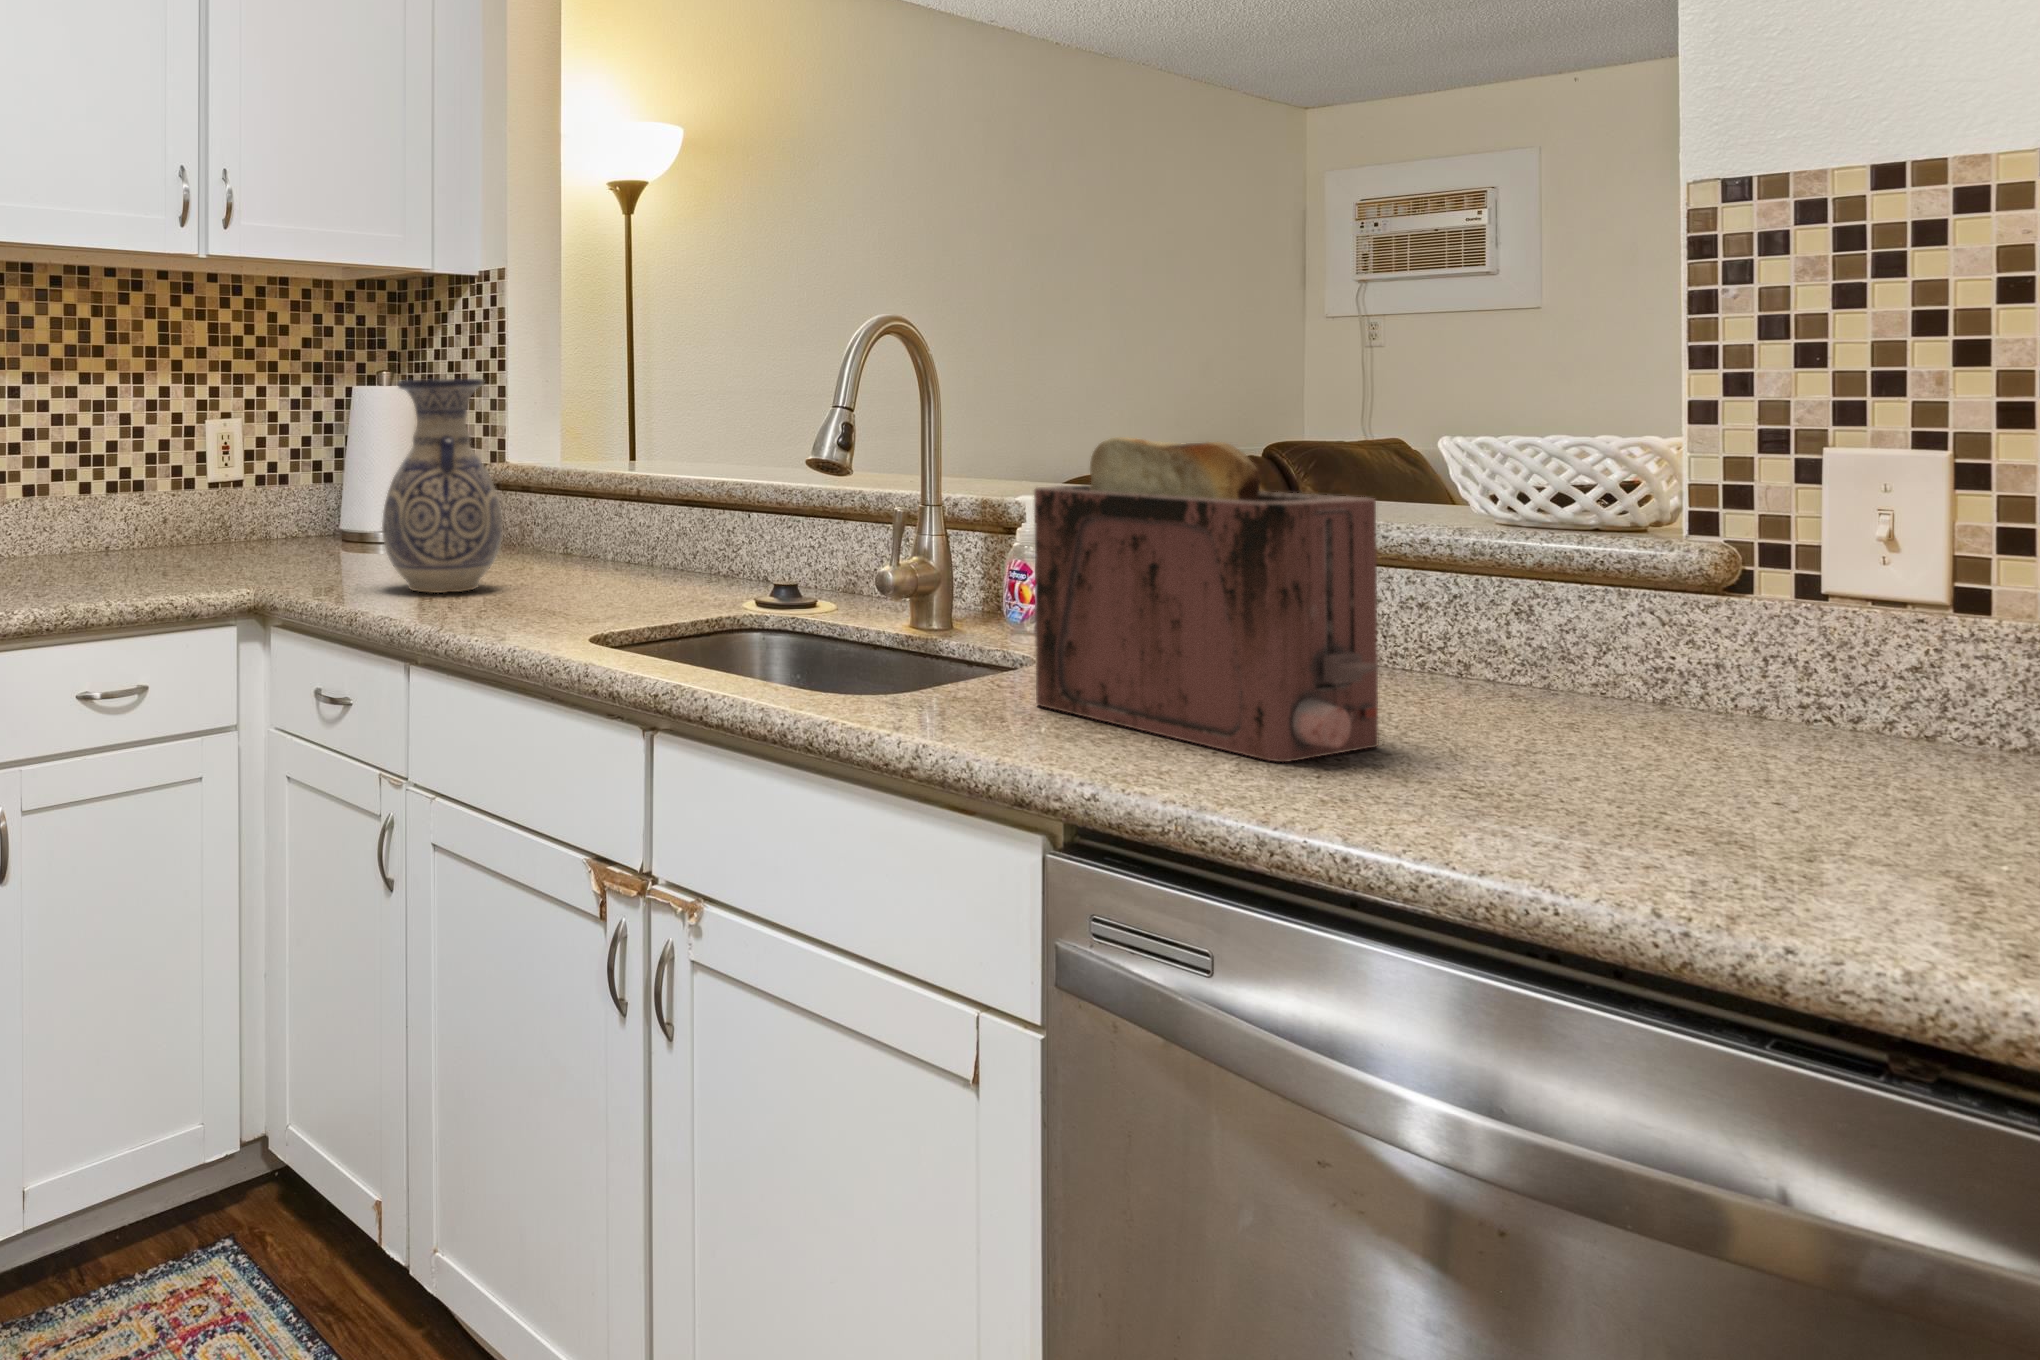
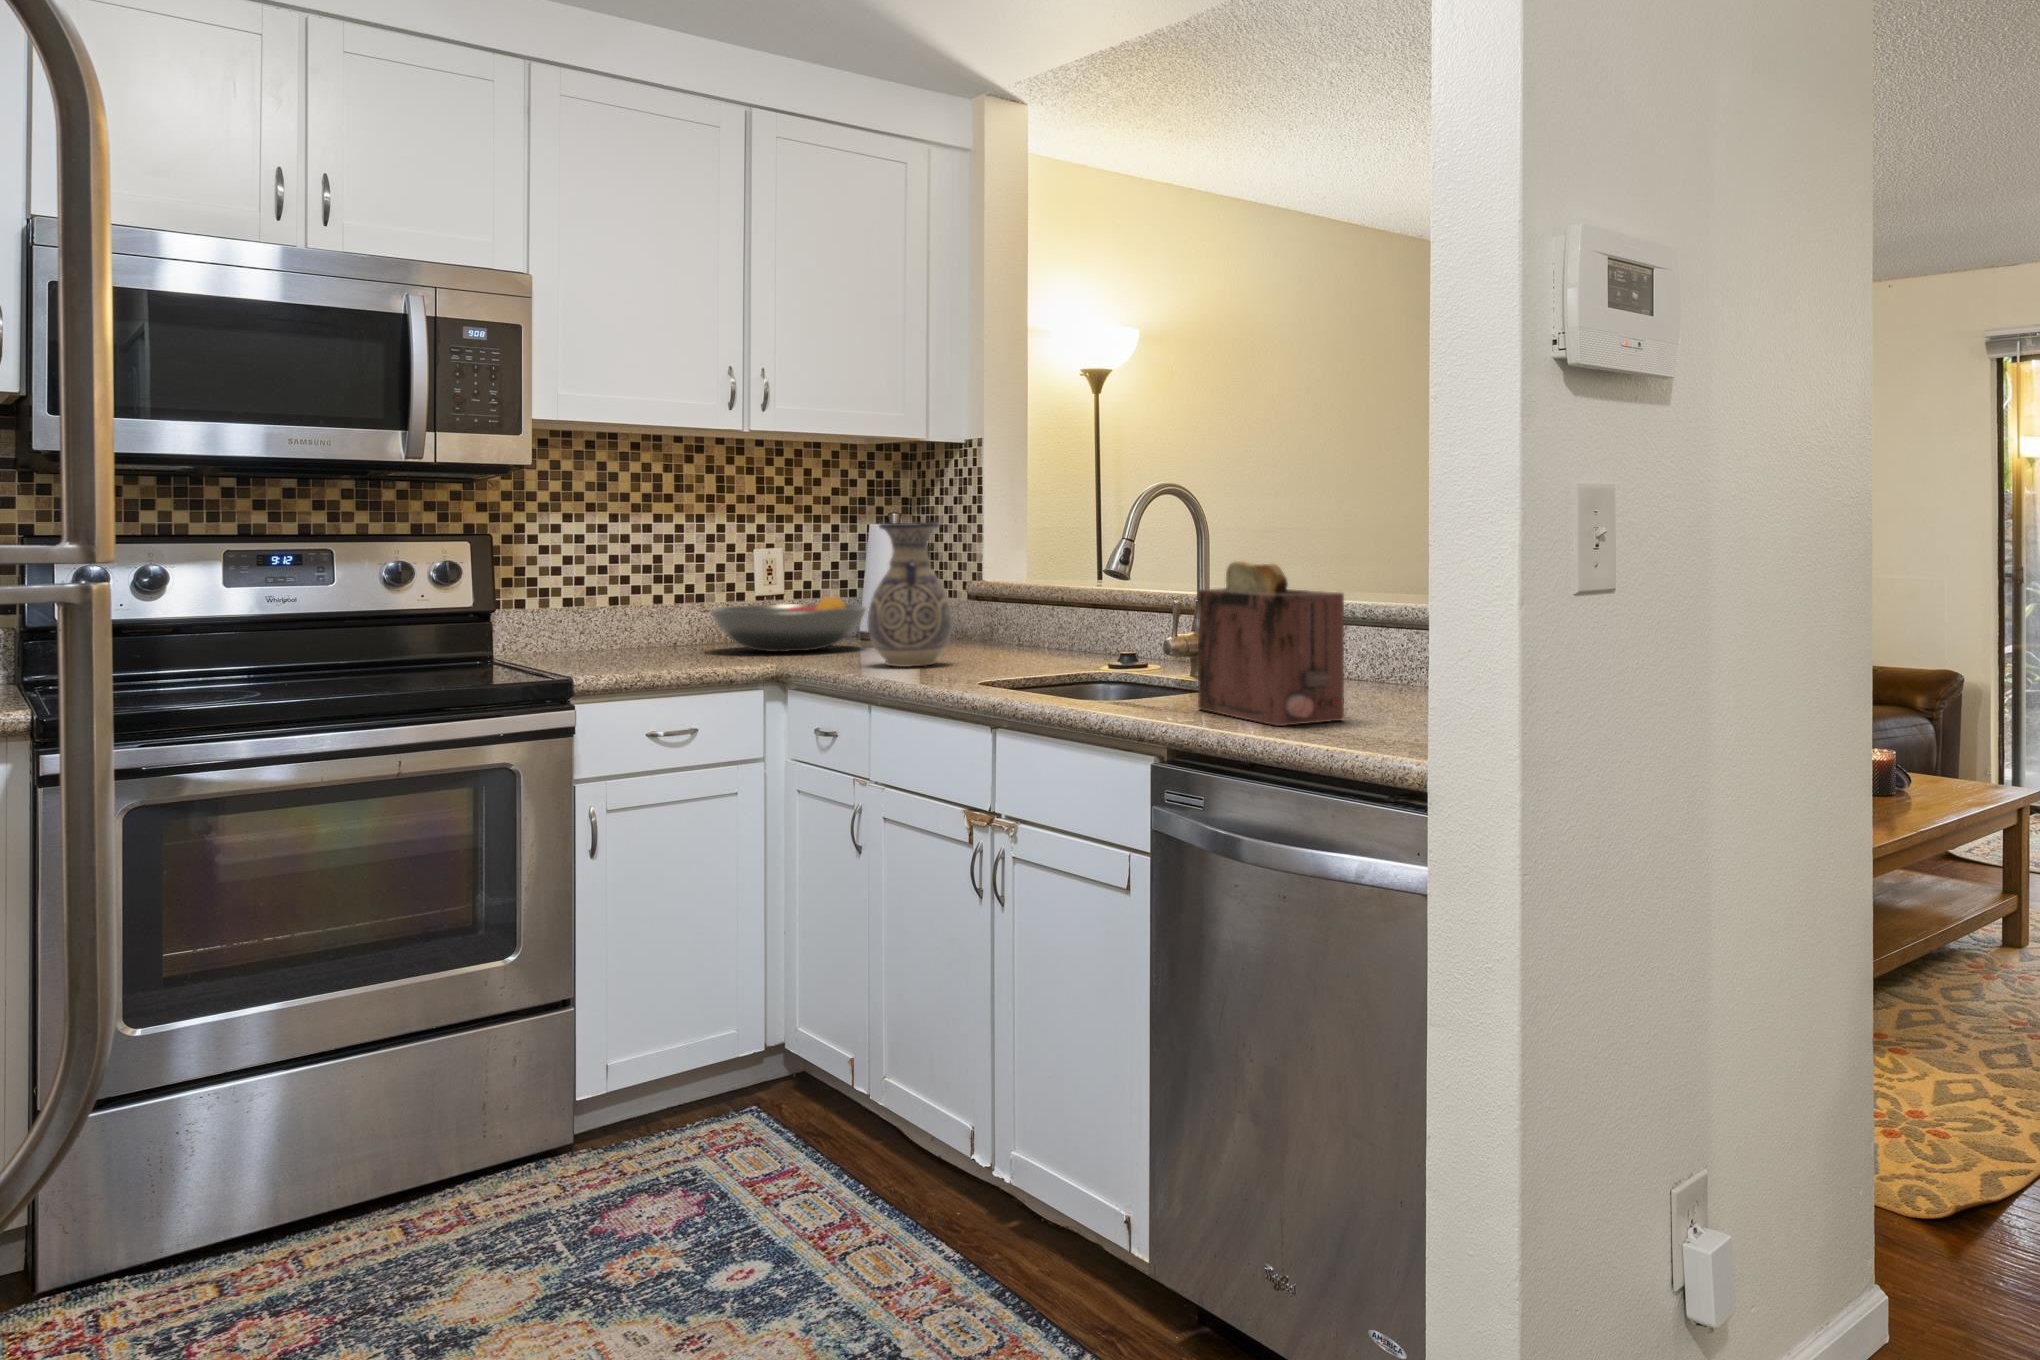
fruit bowl: none [154,482,360,562] -> present [711,596,867,652]

